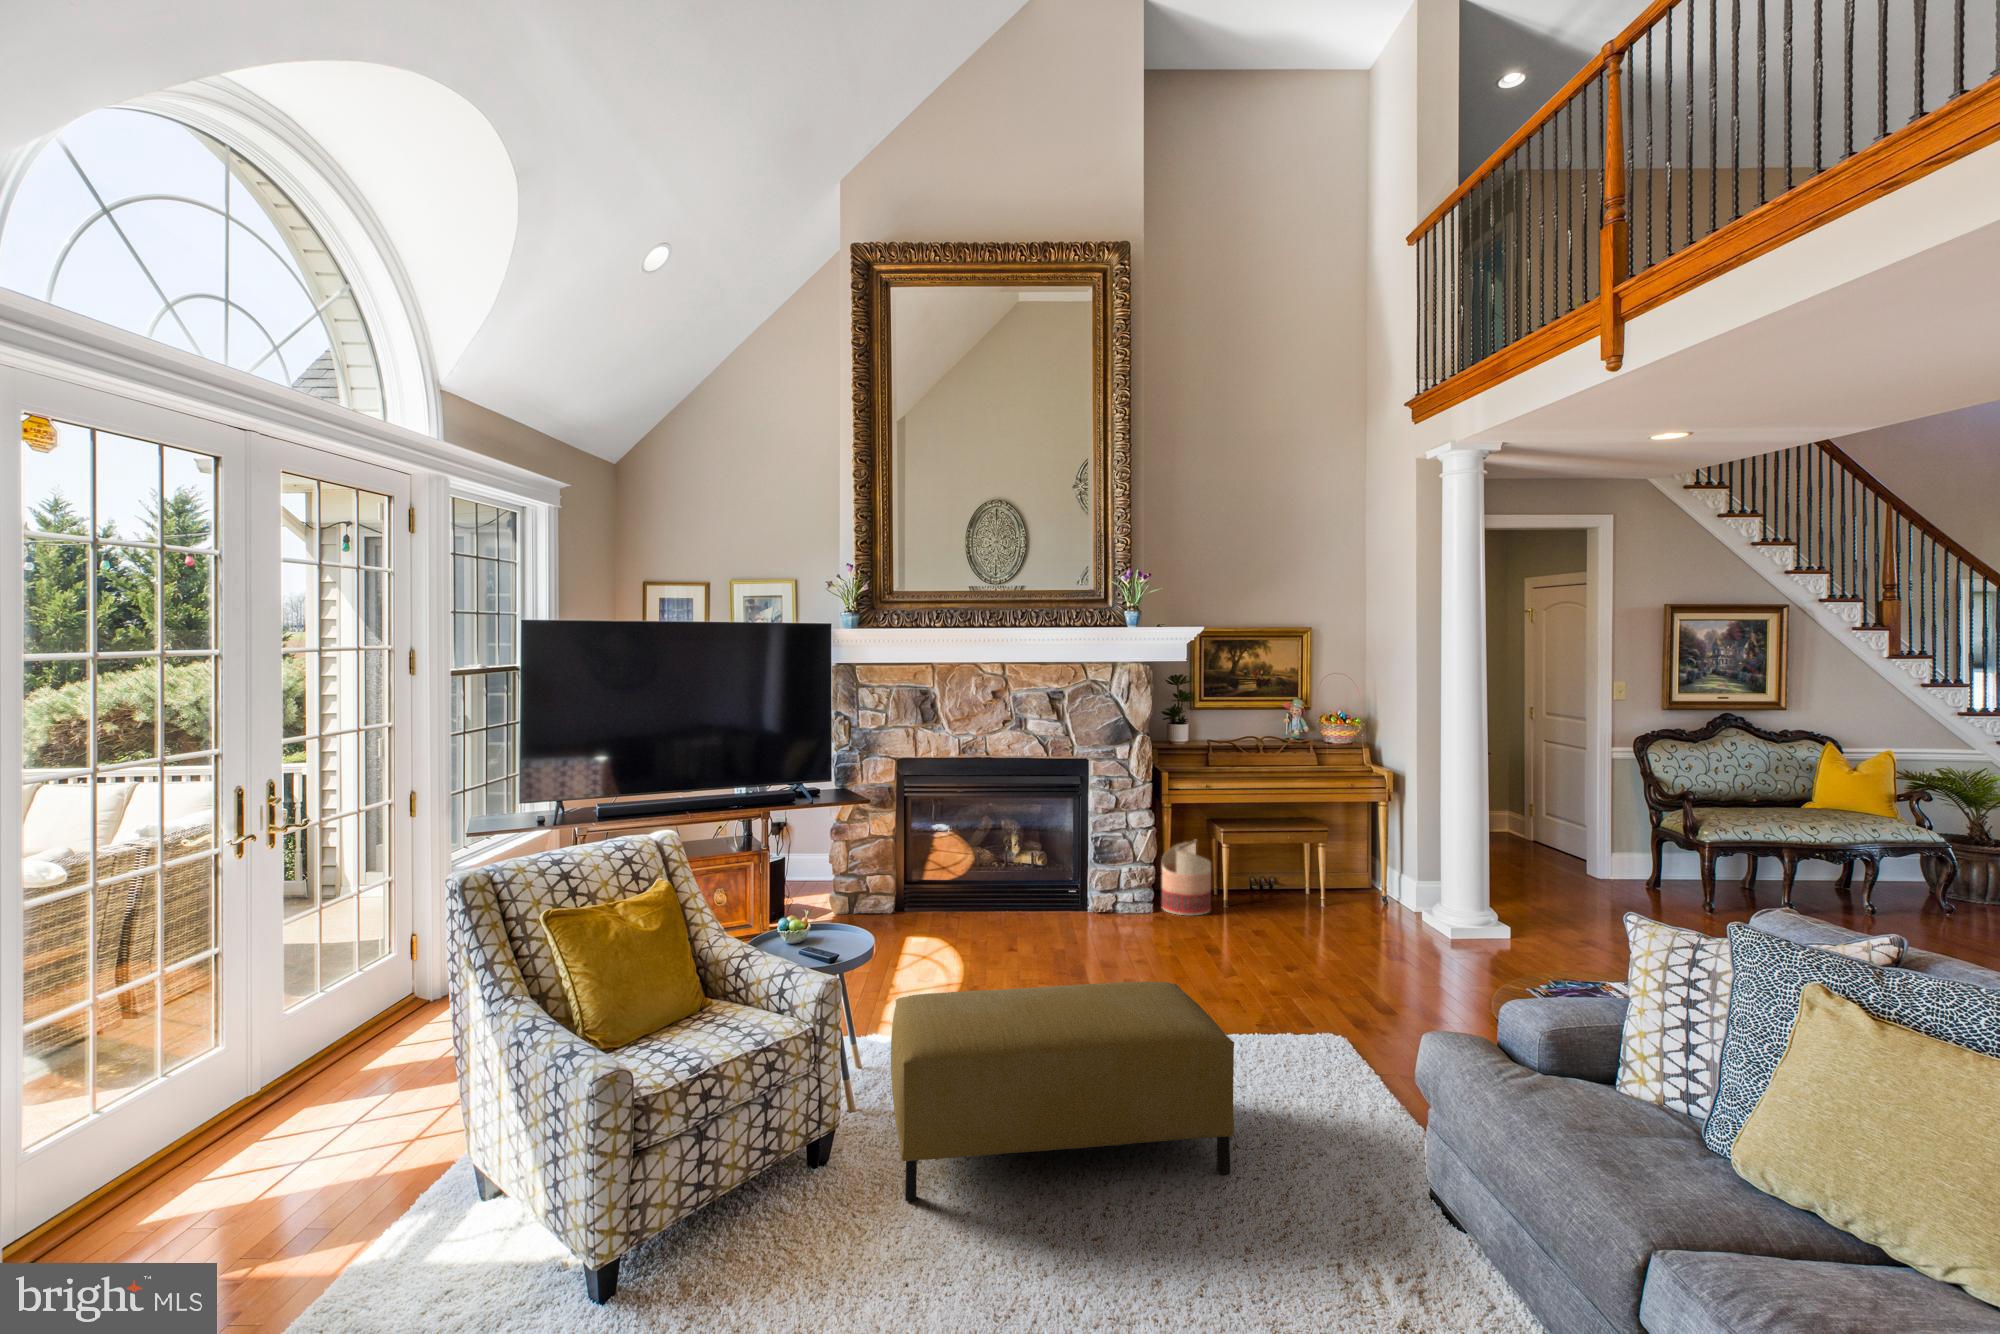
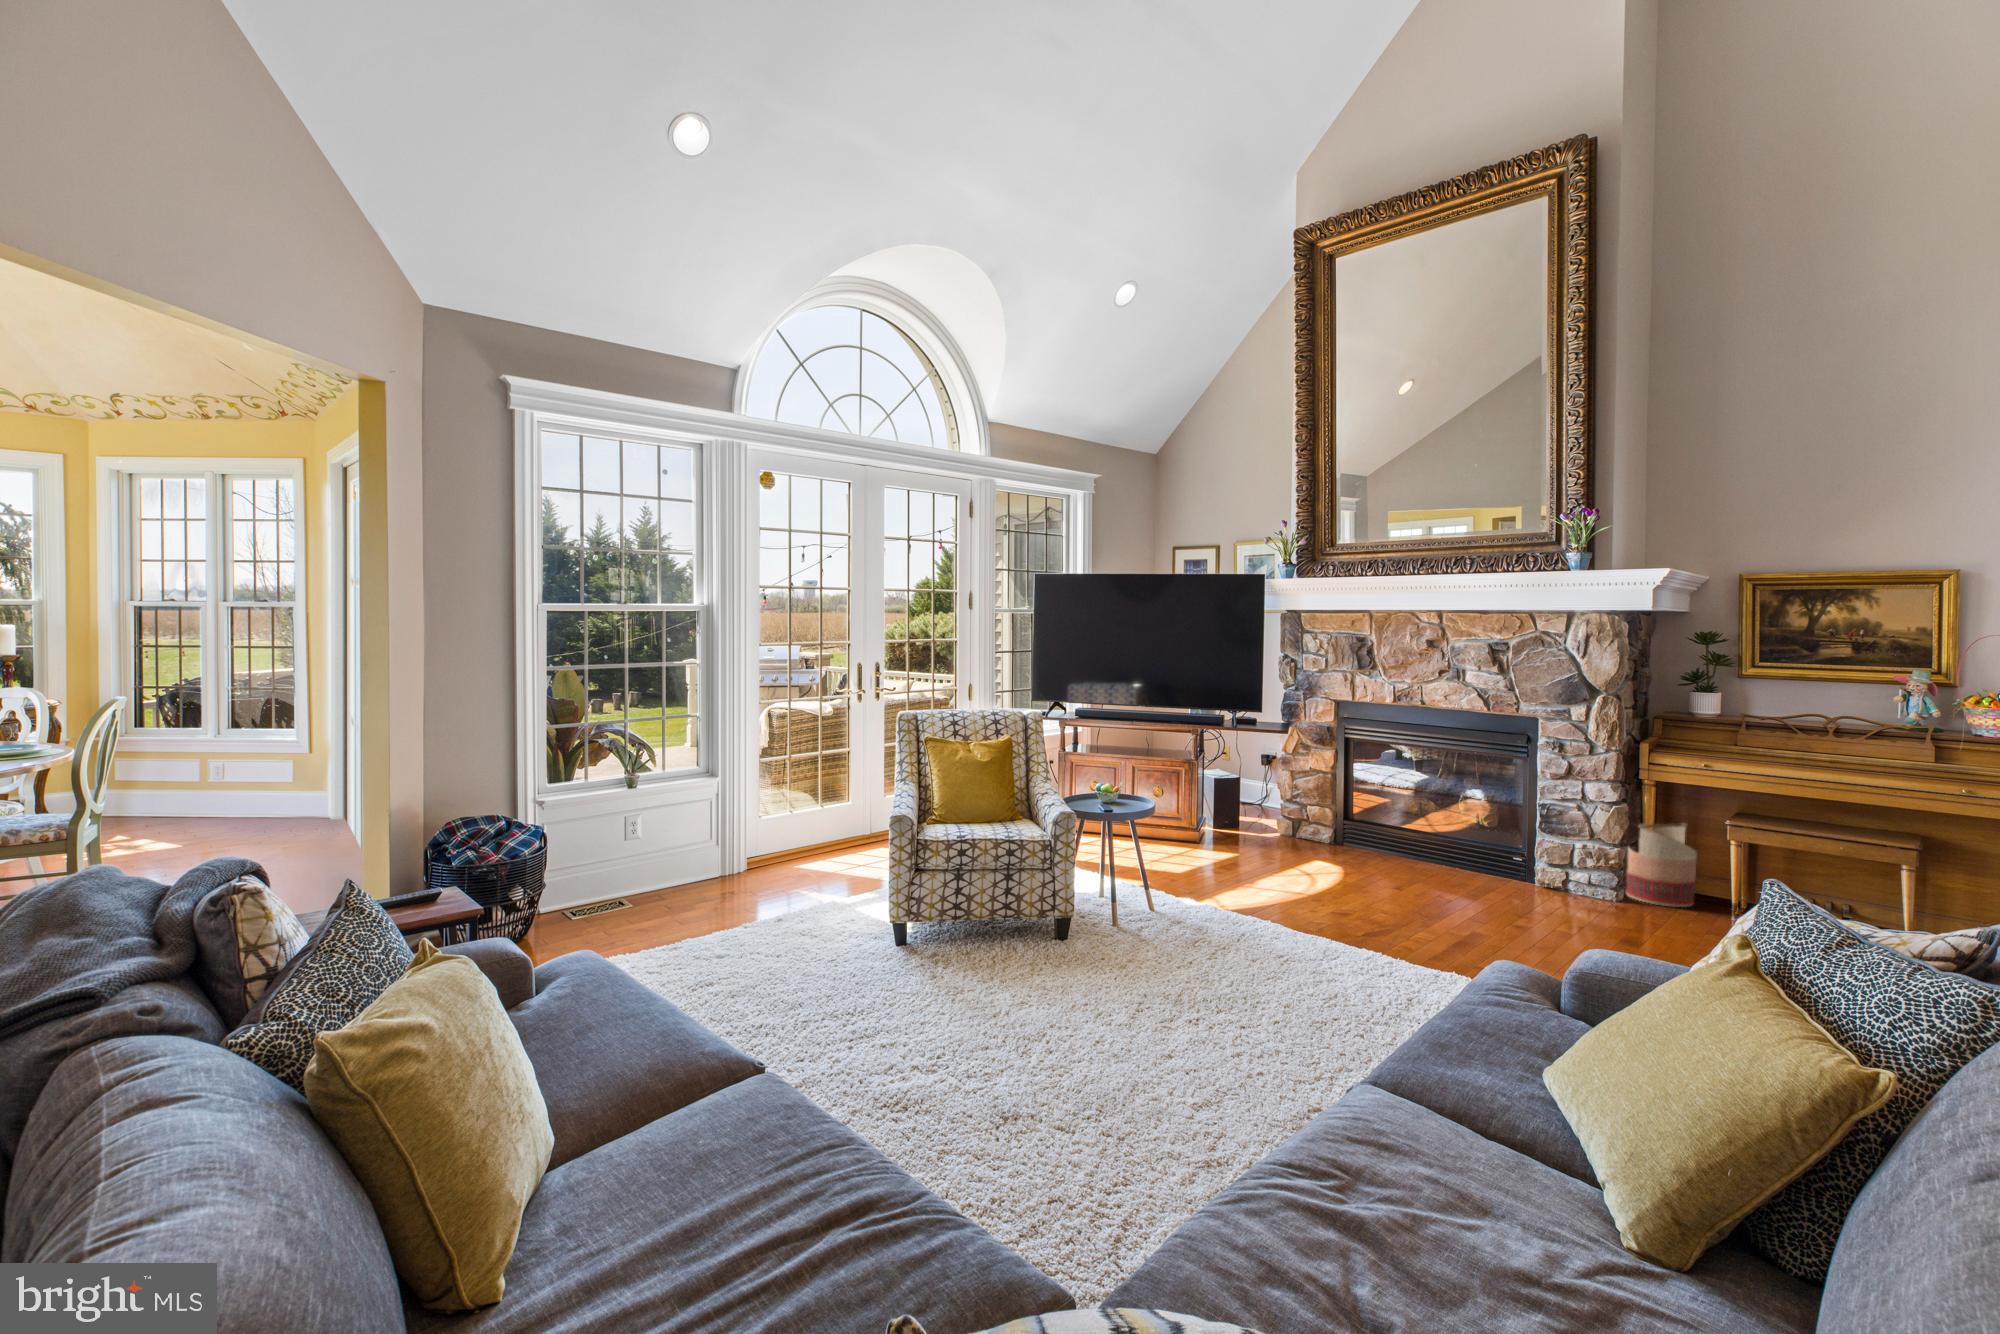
ottoman: present [891,982,1234,1201] -> none [1090,847,1395,1044]

